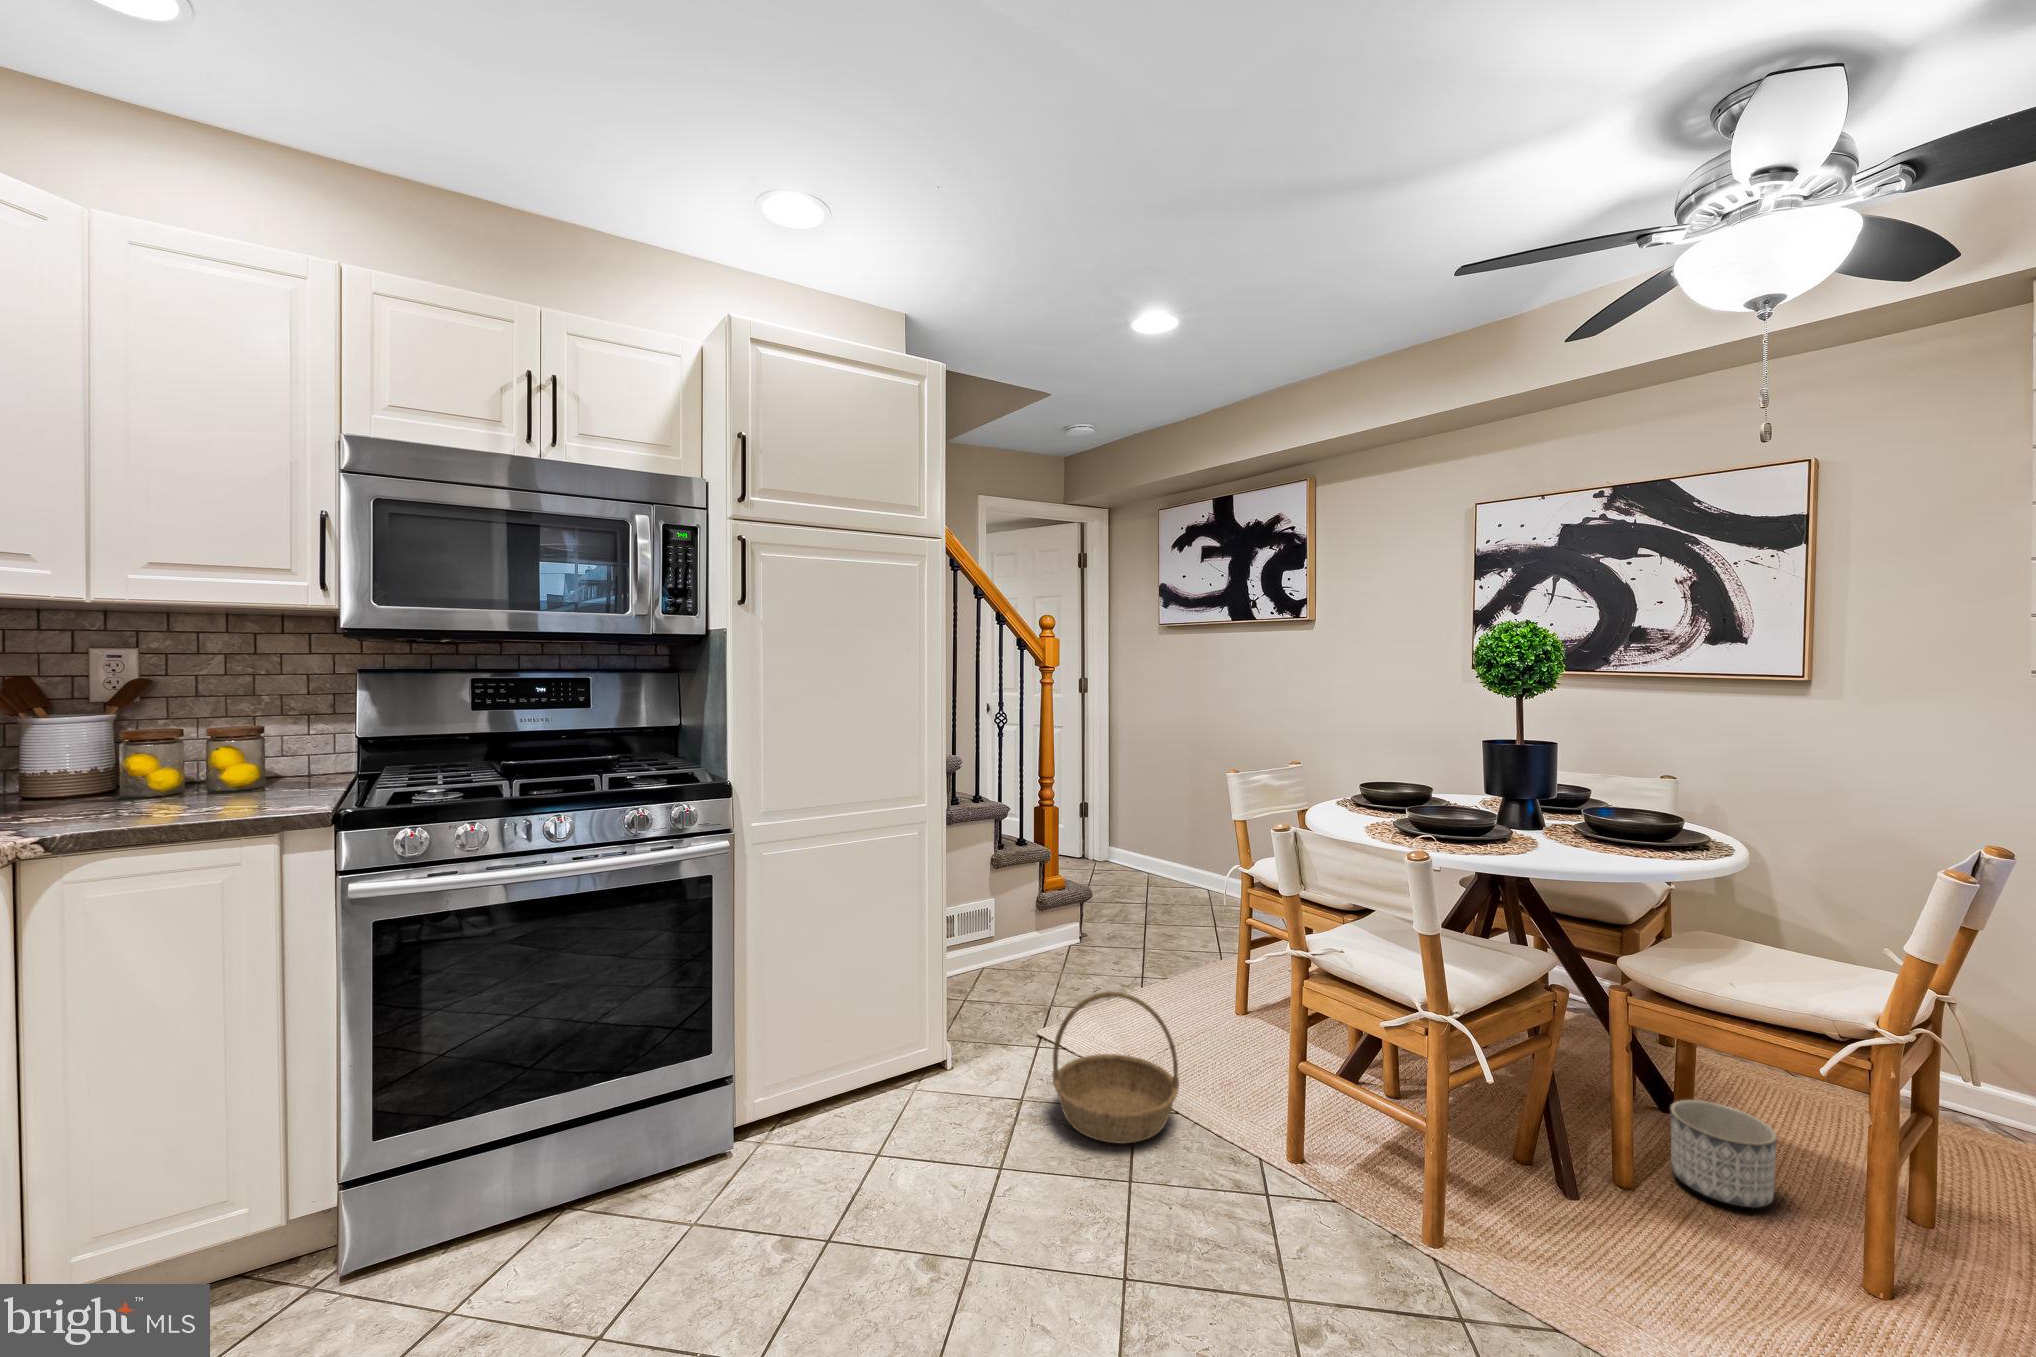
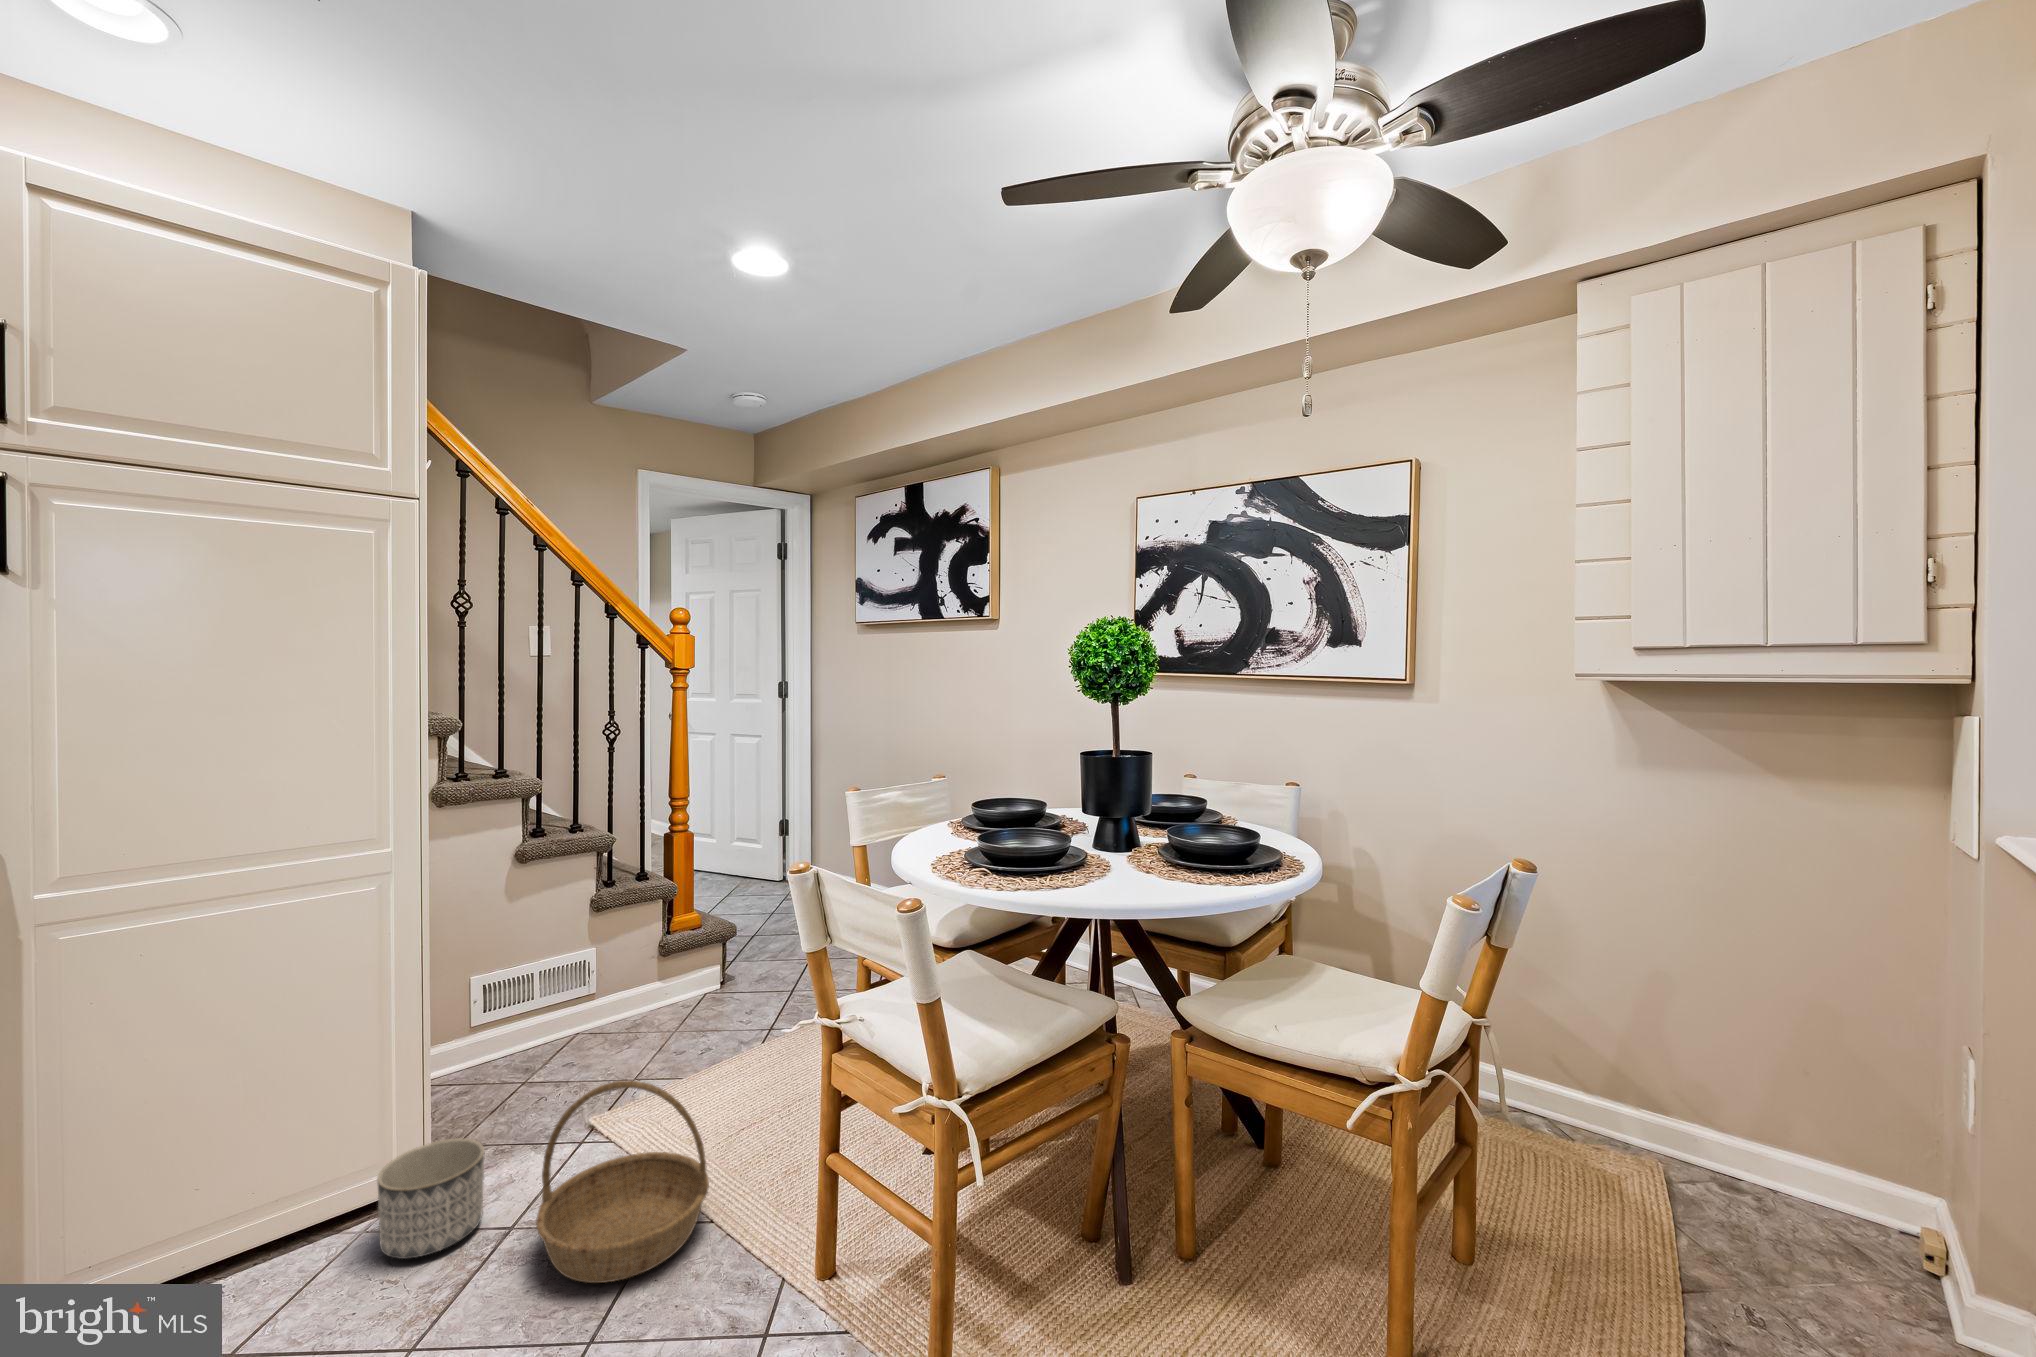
planter: present [1670,1100,1777,1208] -> present [377,1138,484,1259]

